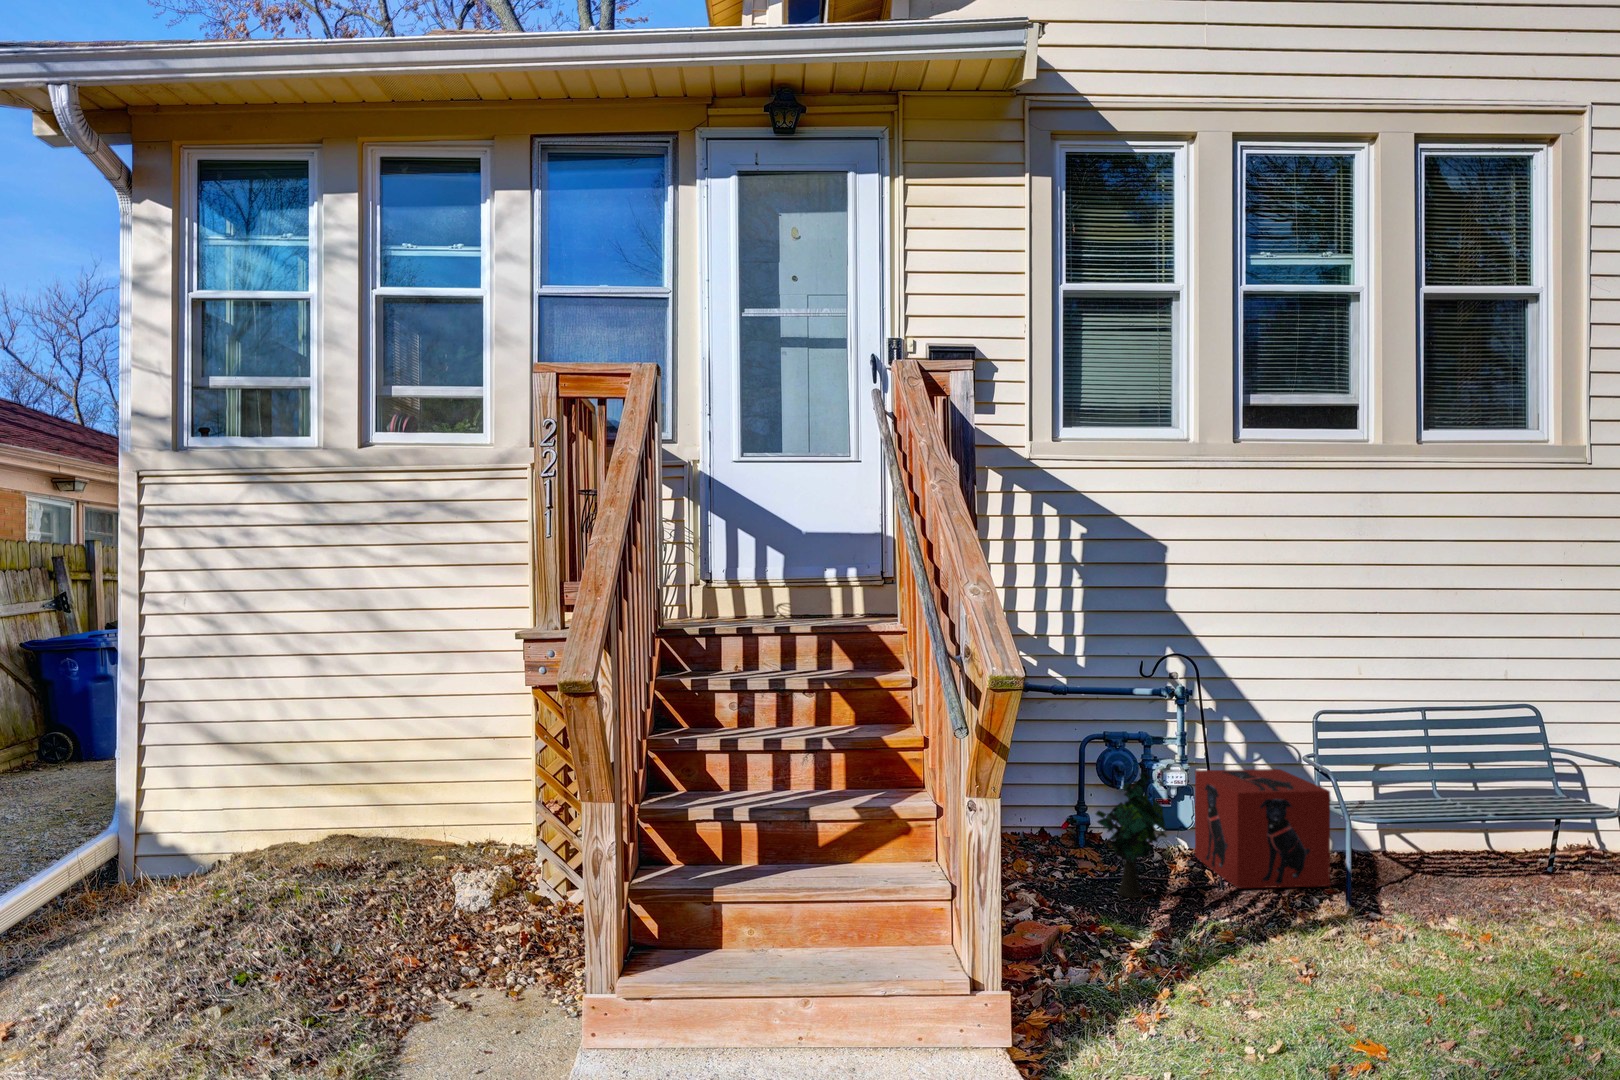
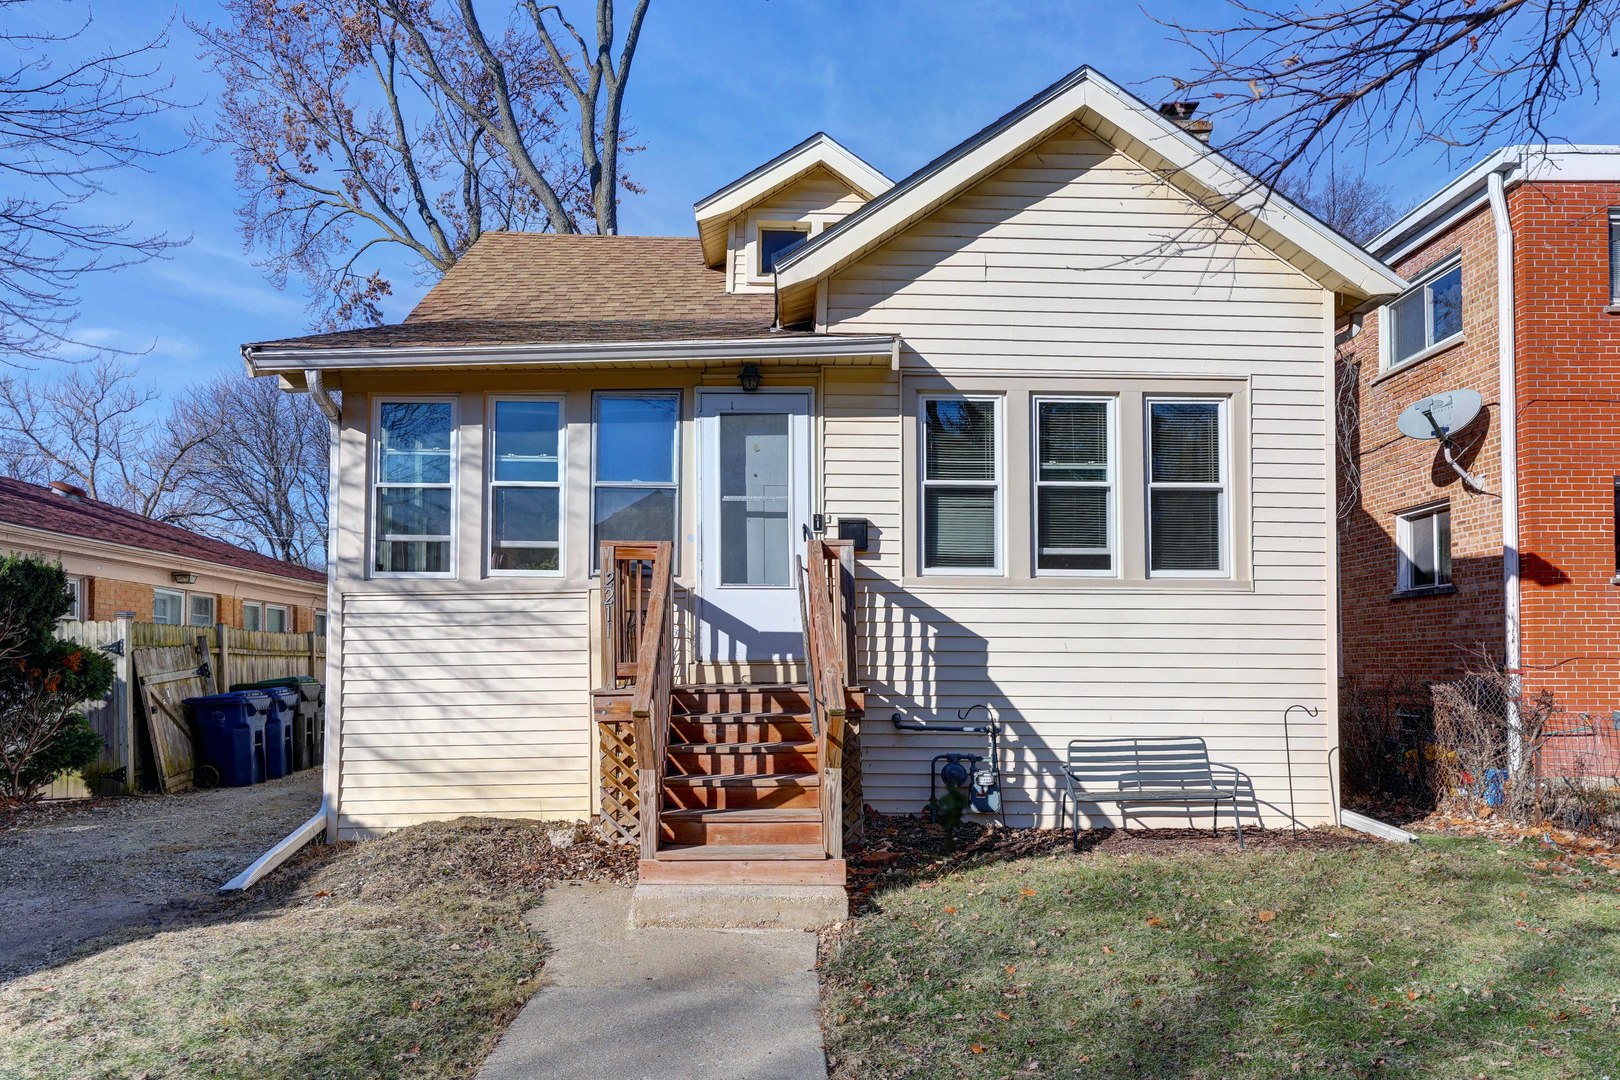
storage box: present [1195,769,1330,888] -> none [1002,781,1071,847]

